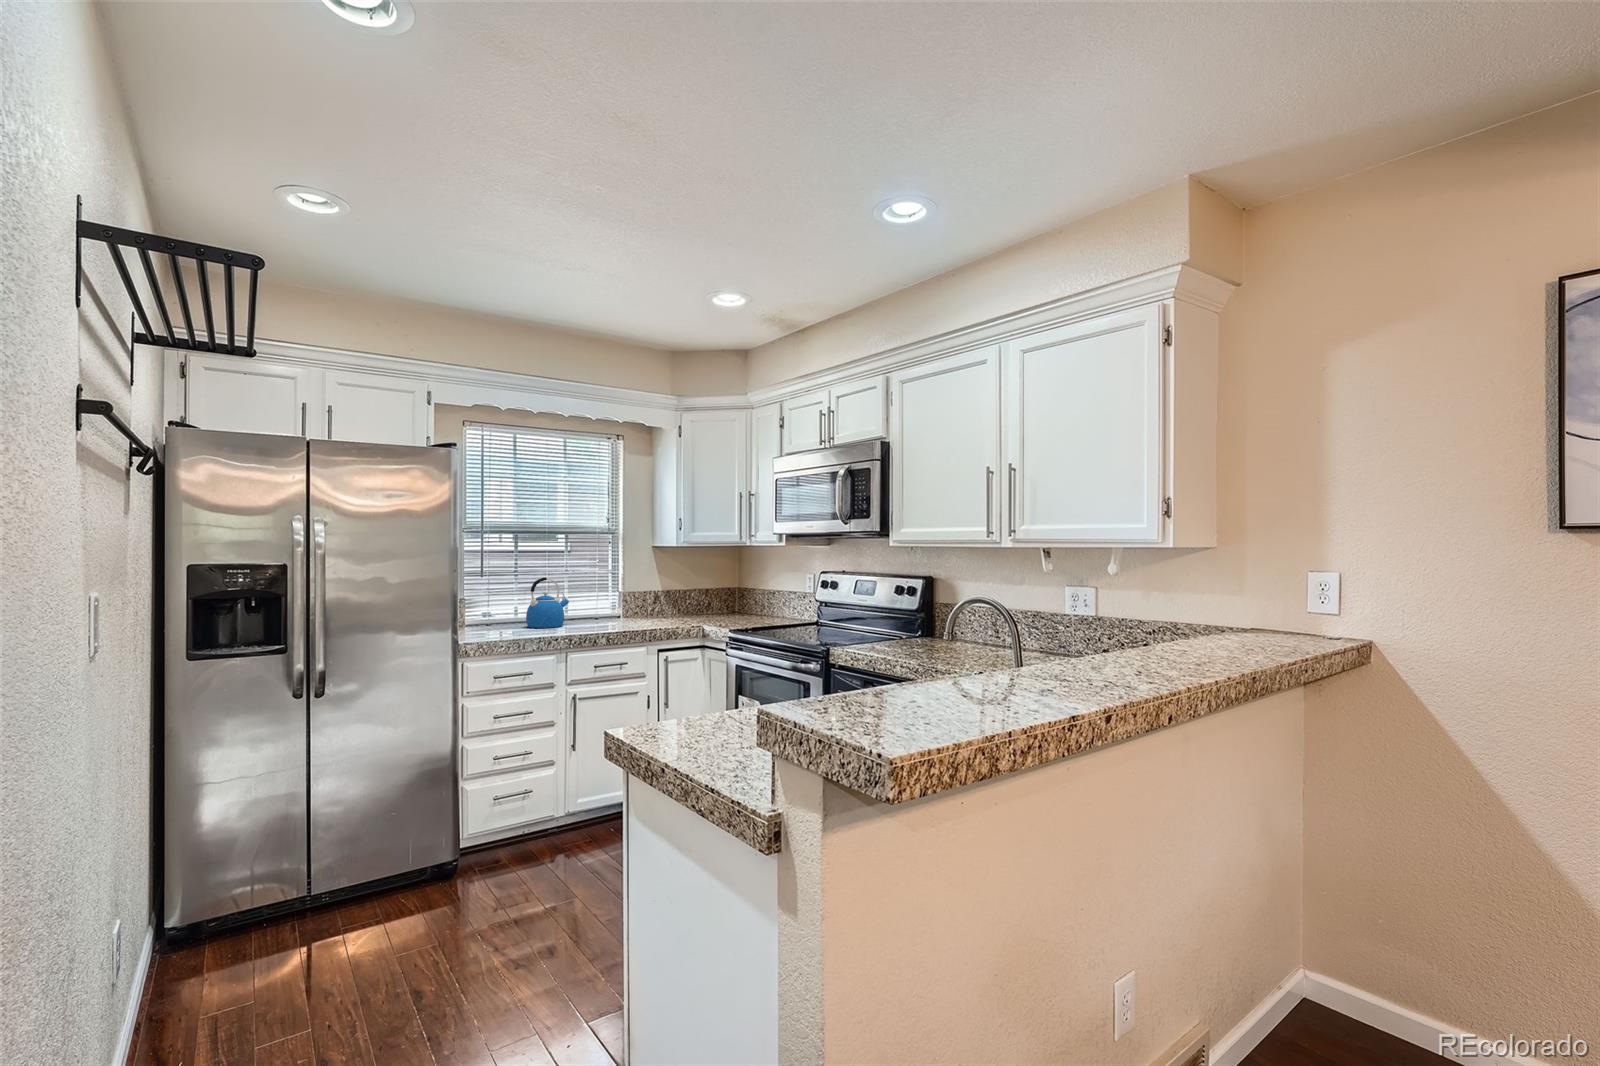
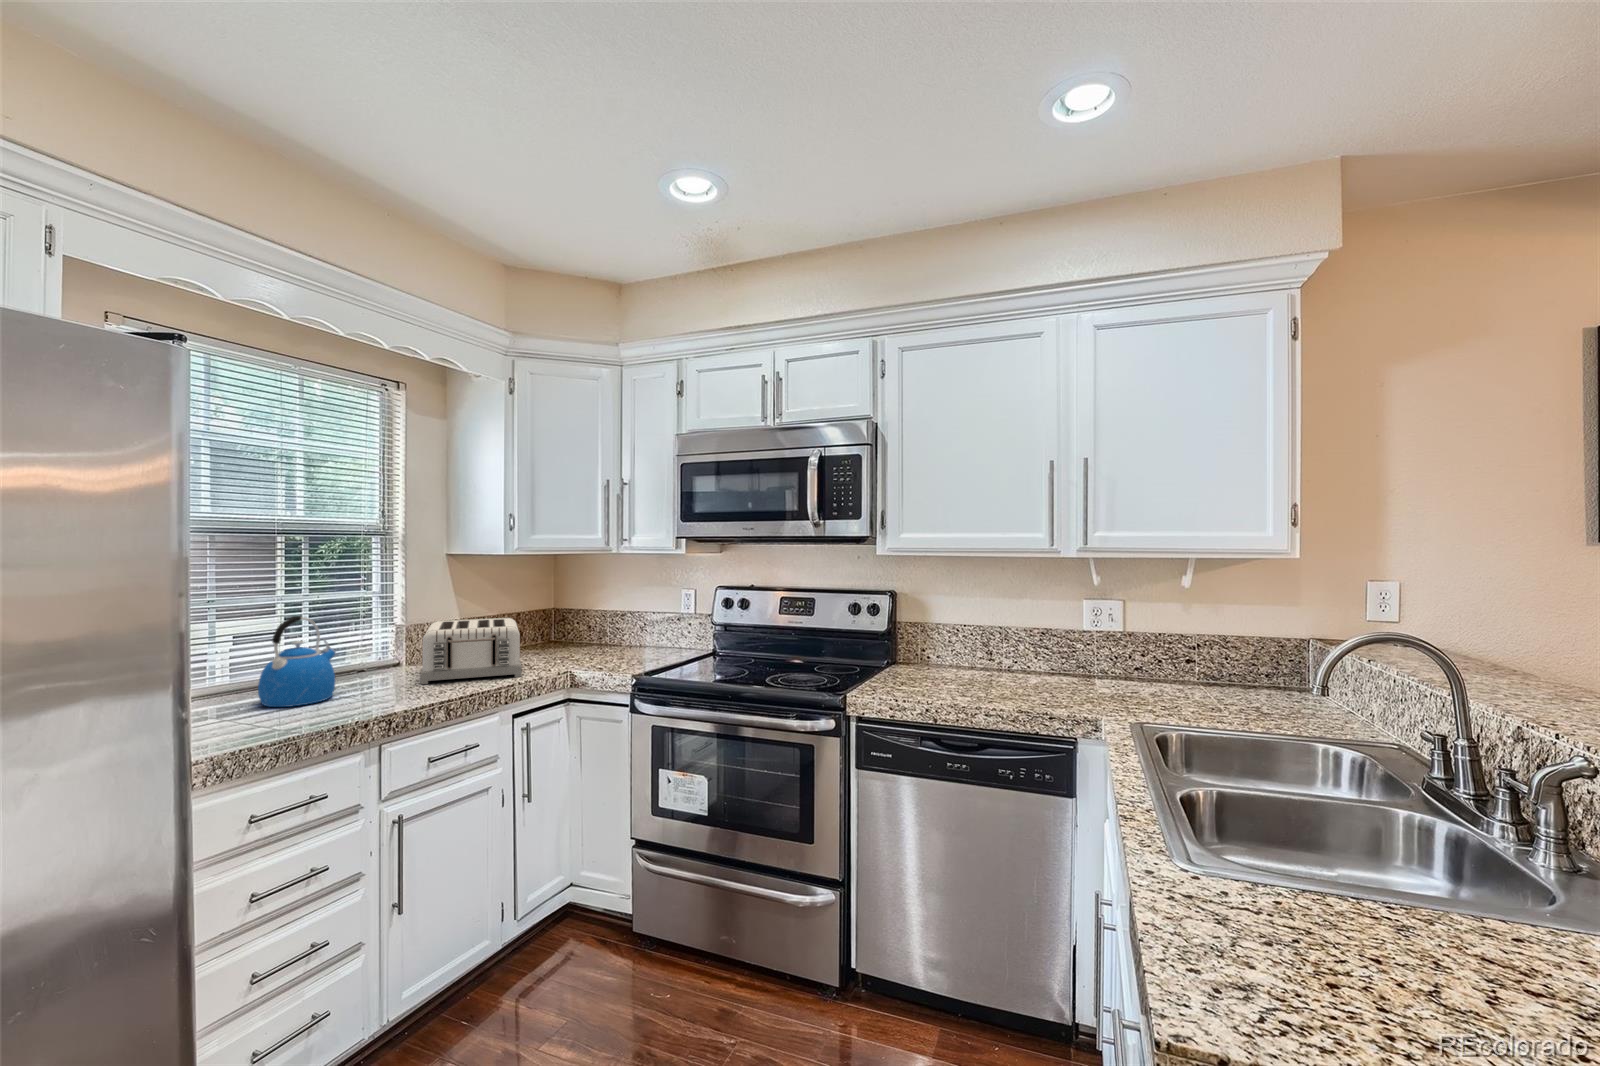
toaster: none [611,589,685,626] -> present [421,618,521,684]

